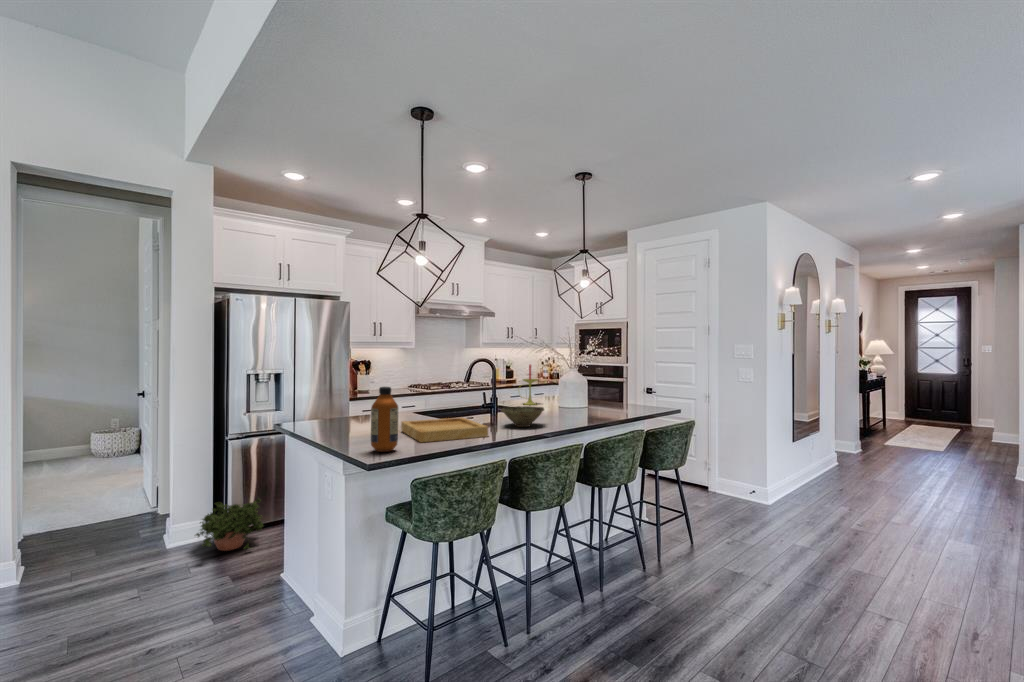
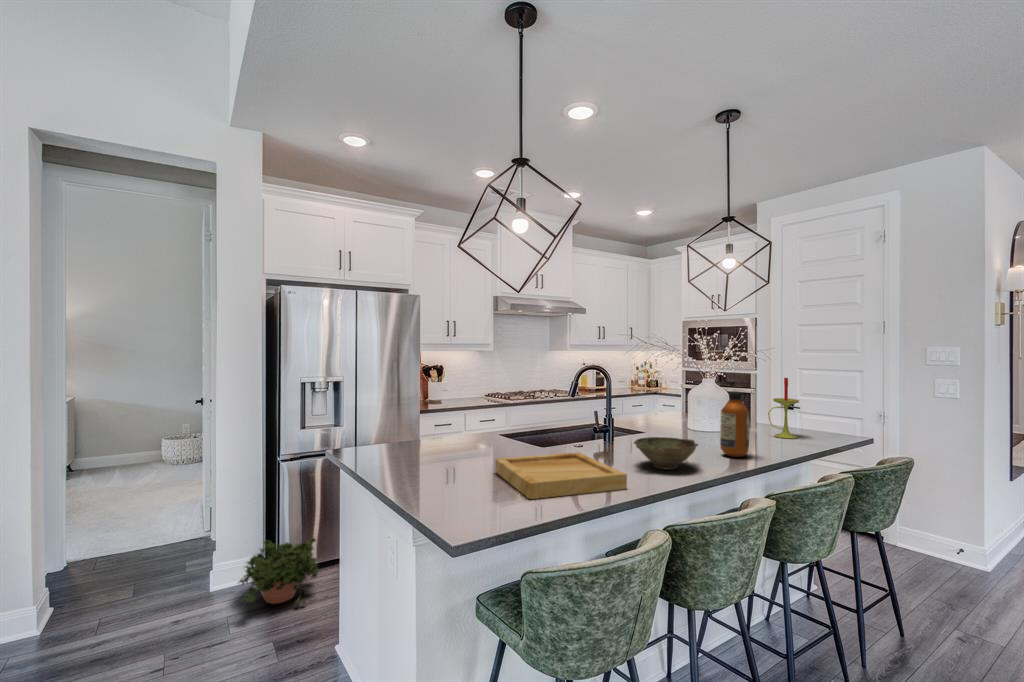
candle: present [520,365,537,405] -> present [768,378,799,439]
bottle: present [371,387,398,452] -> present [720,392,750,457]

